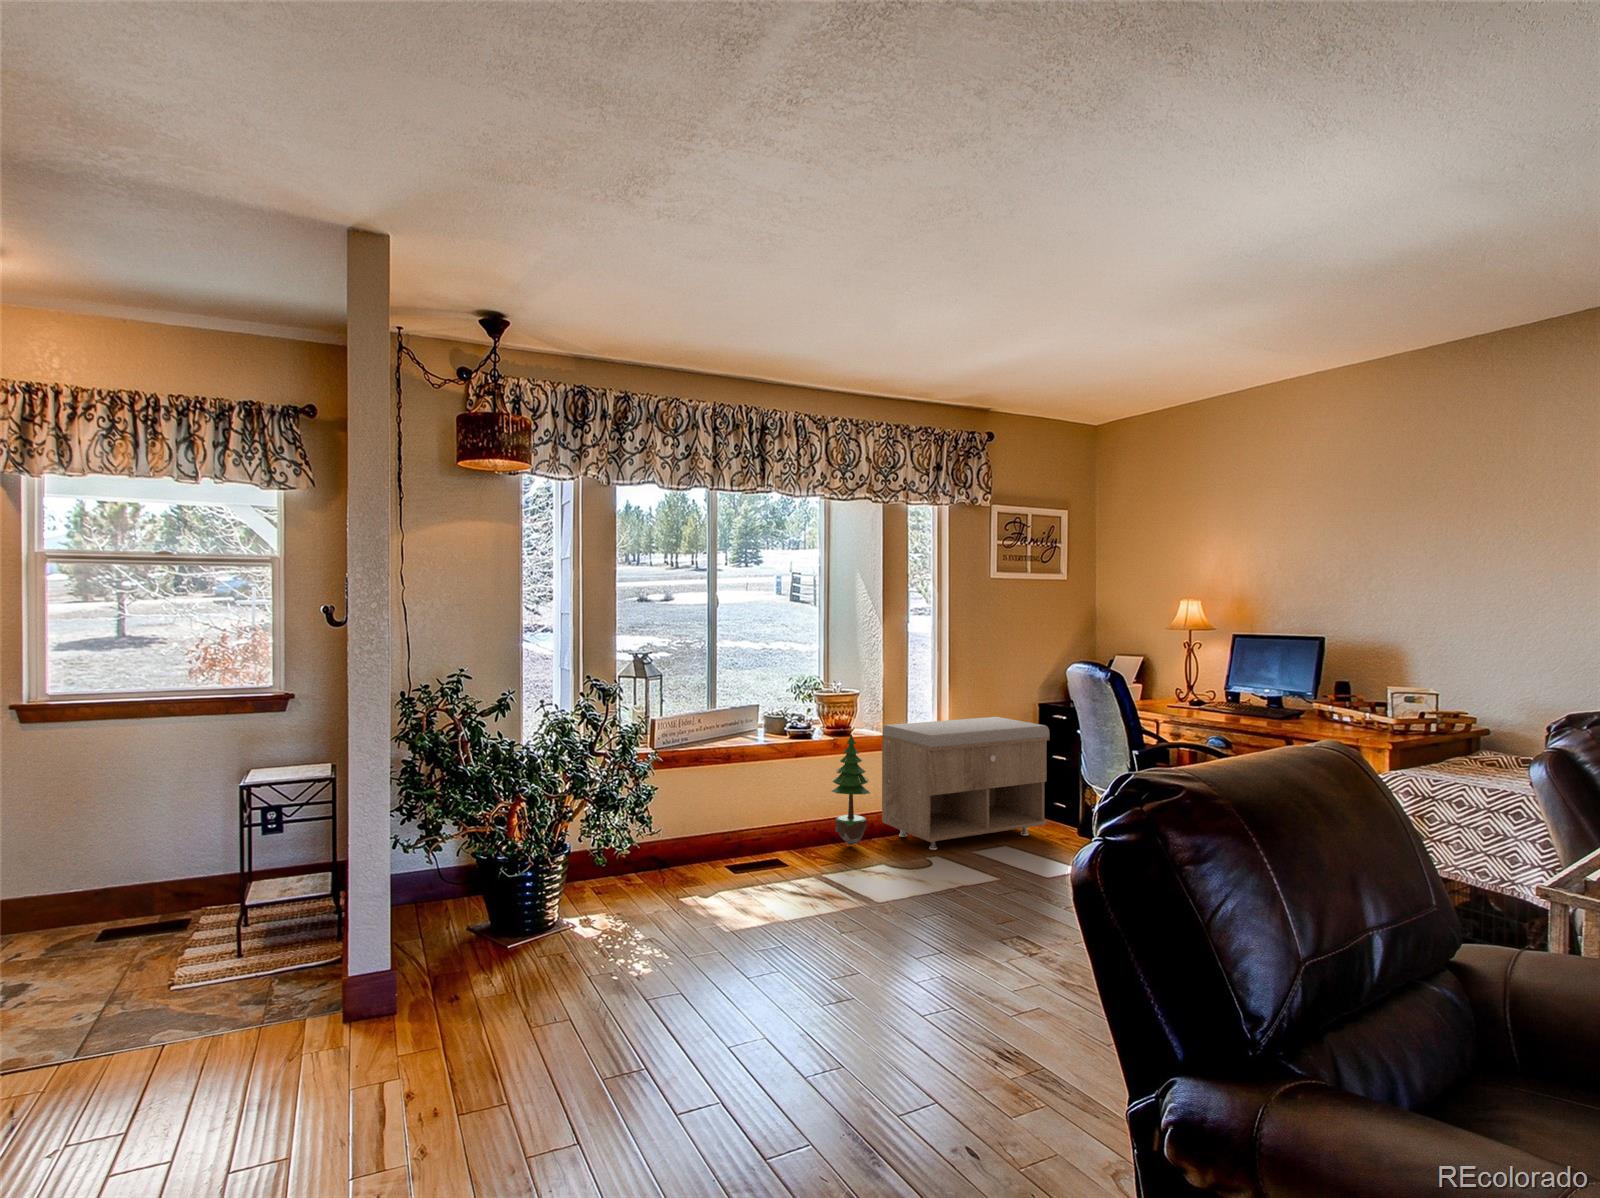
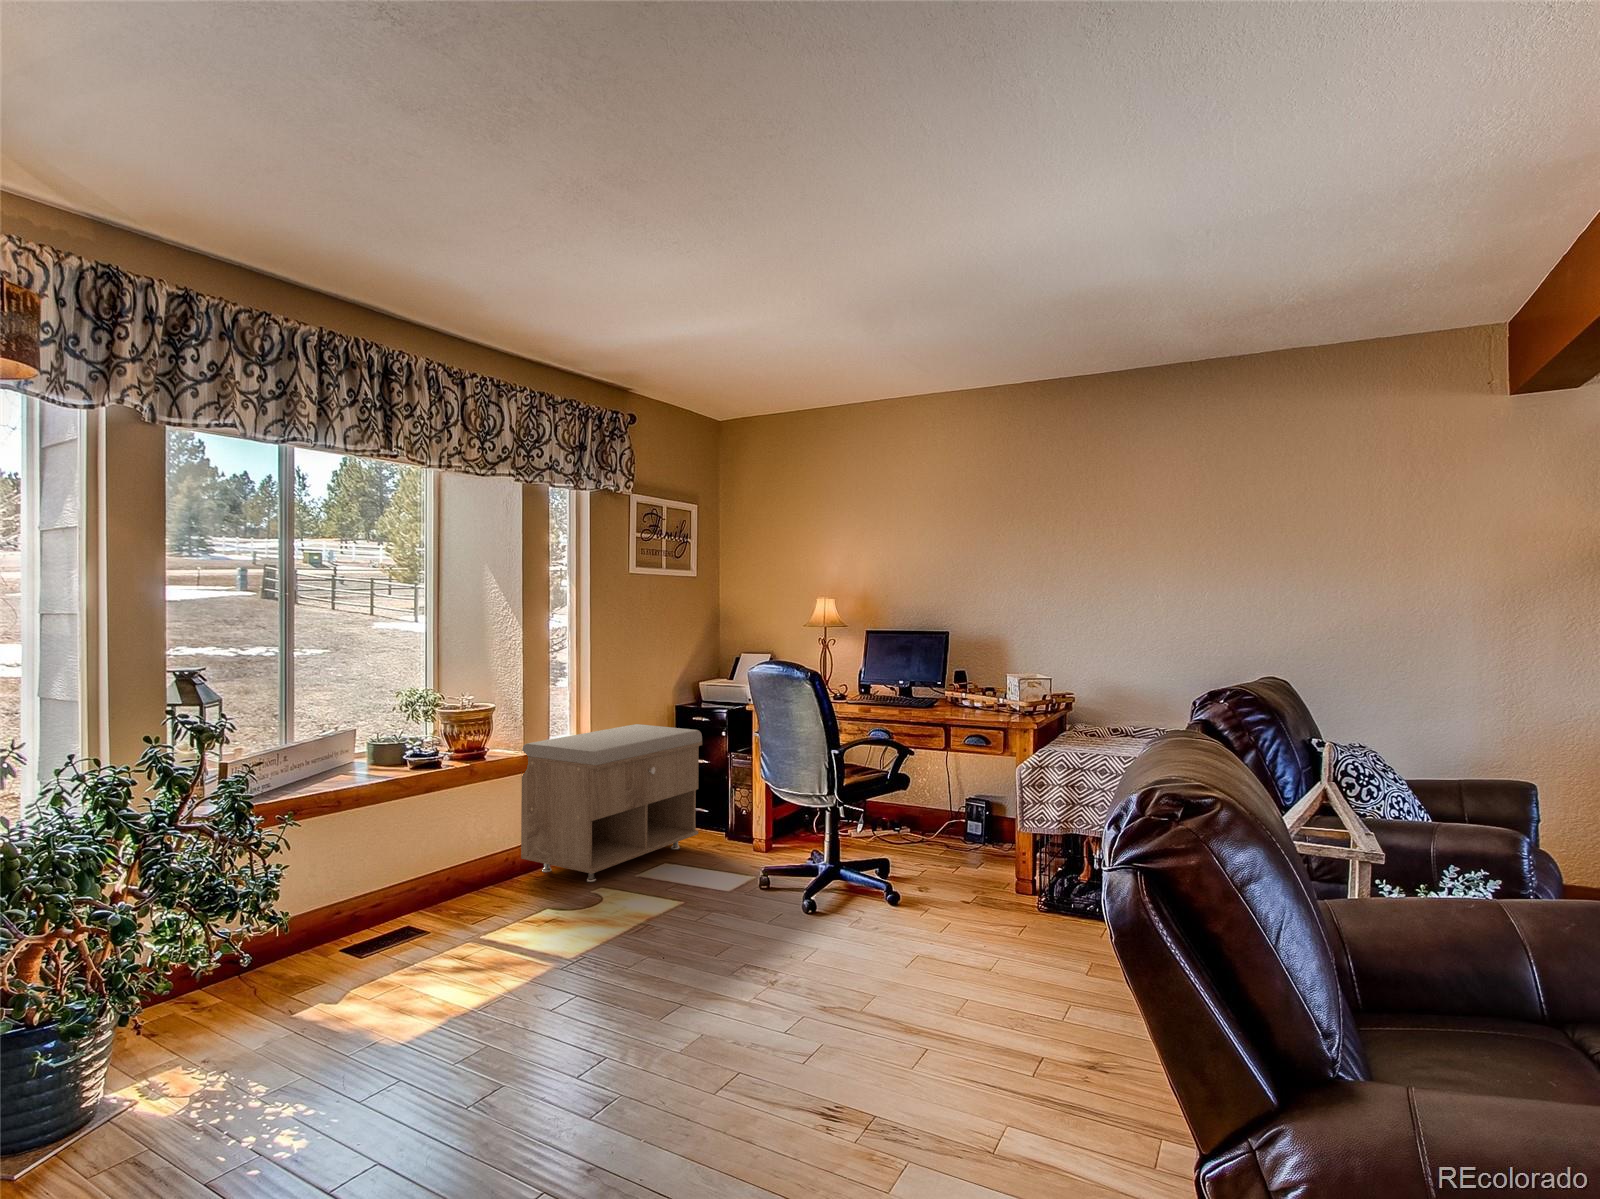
potted tree: present [832,735,870,845] -> none [467,758,518,893]

